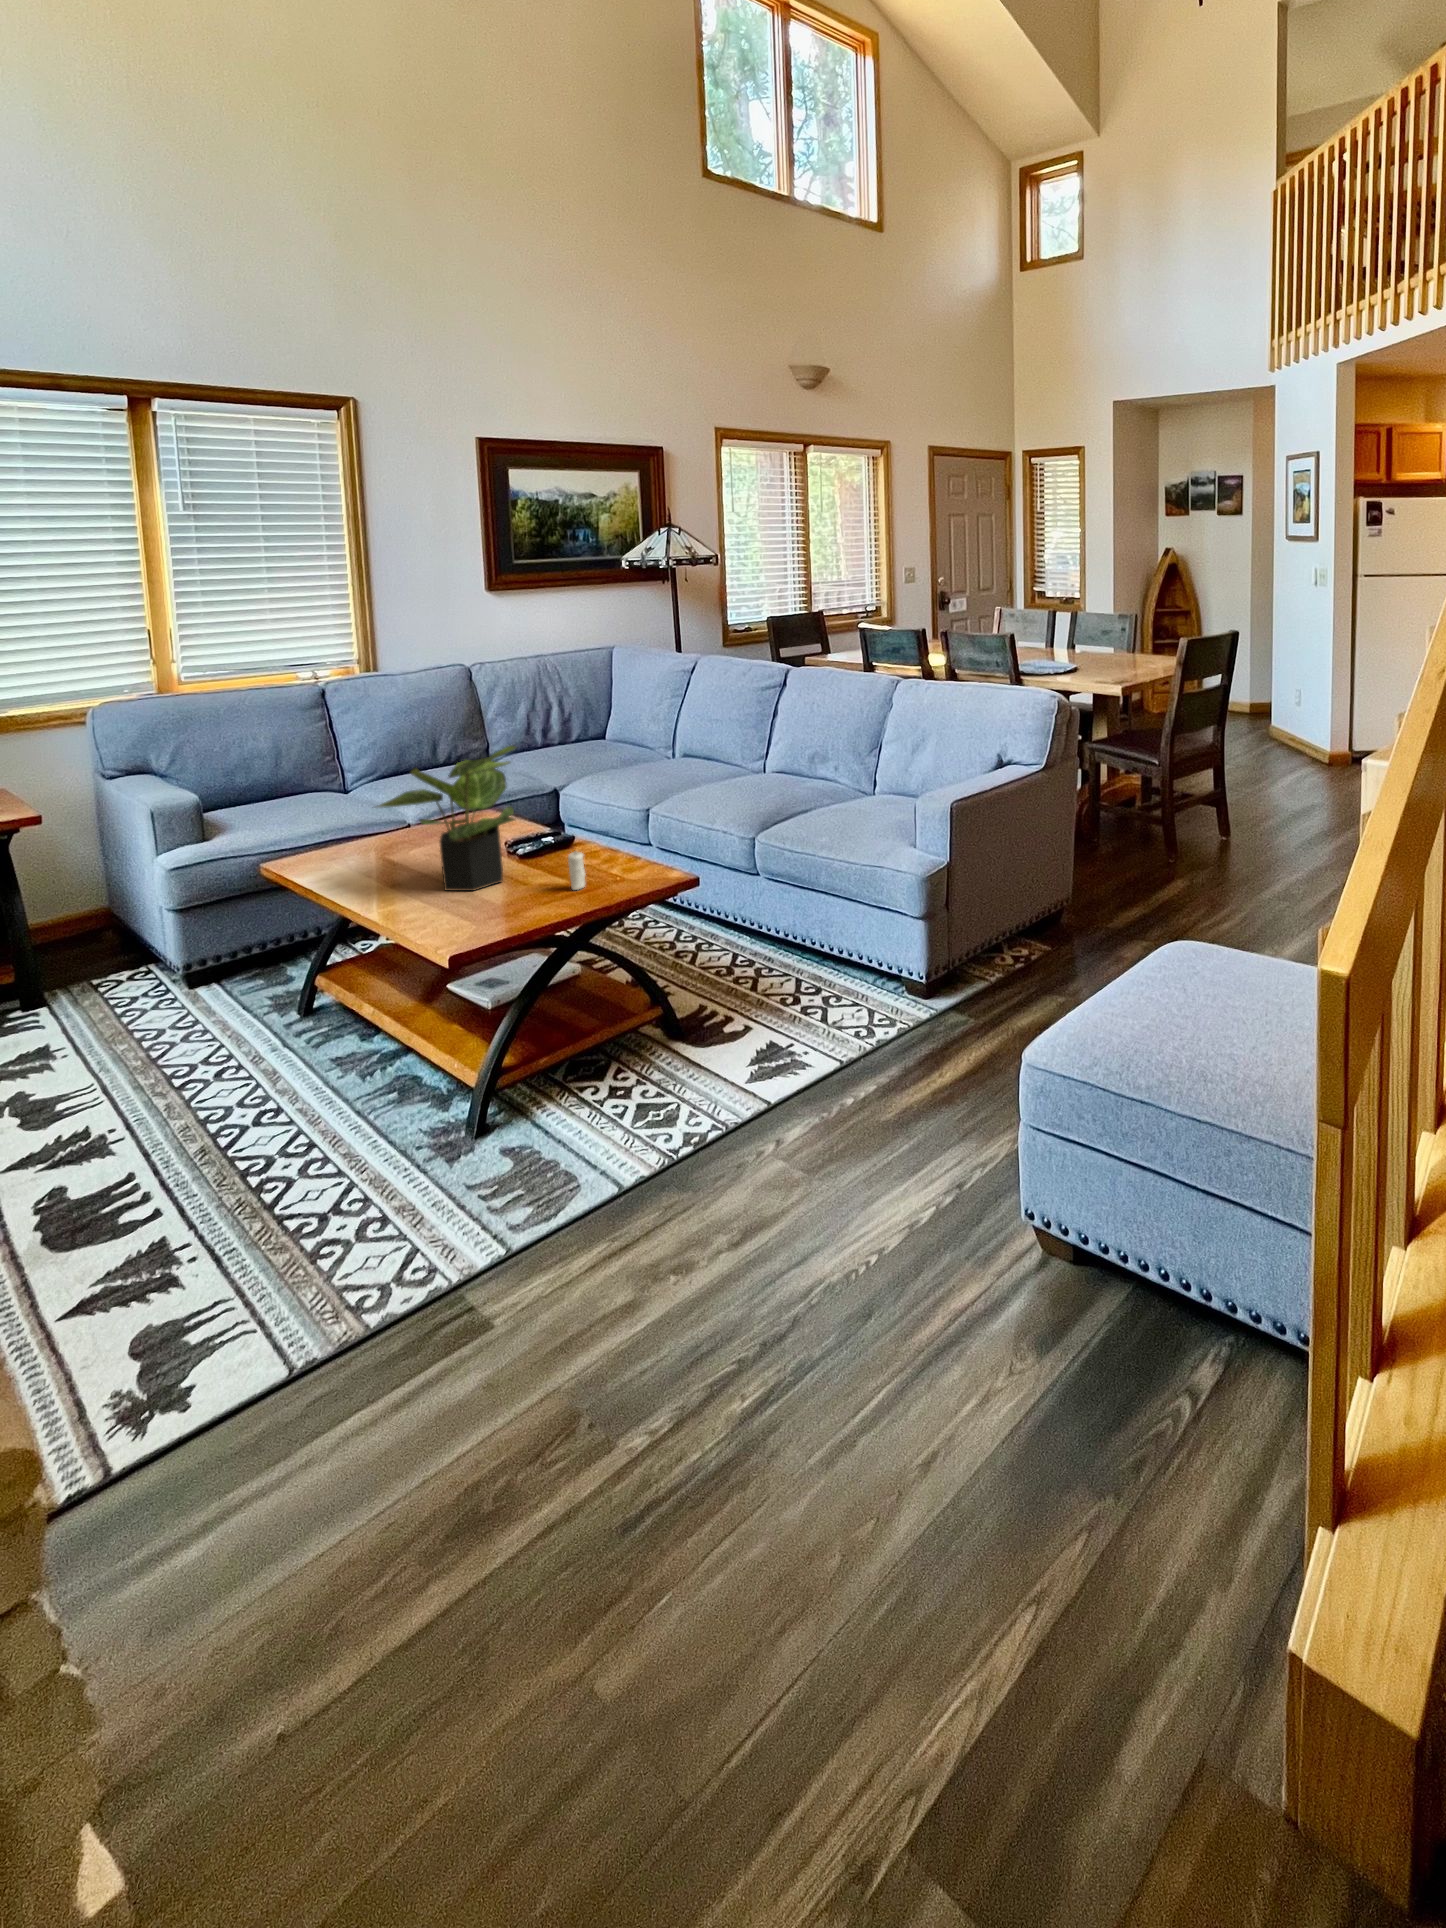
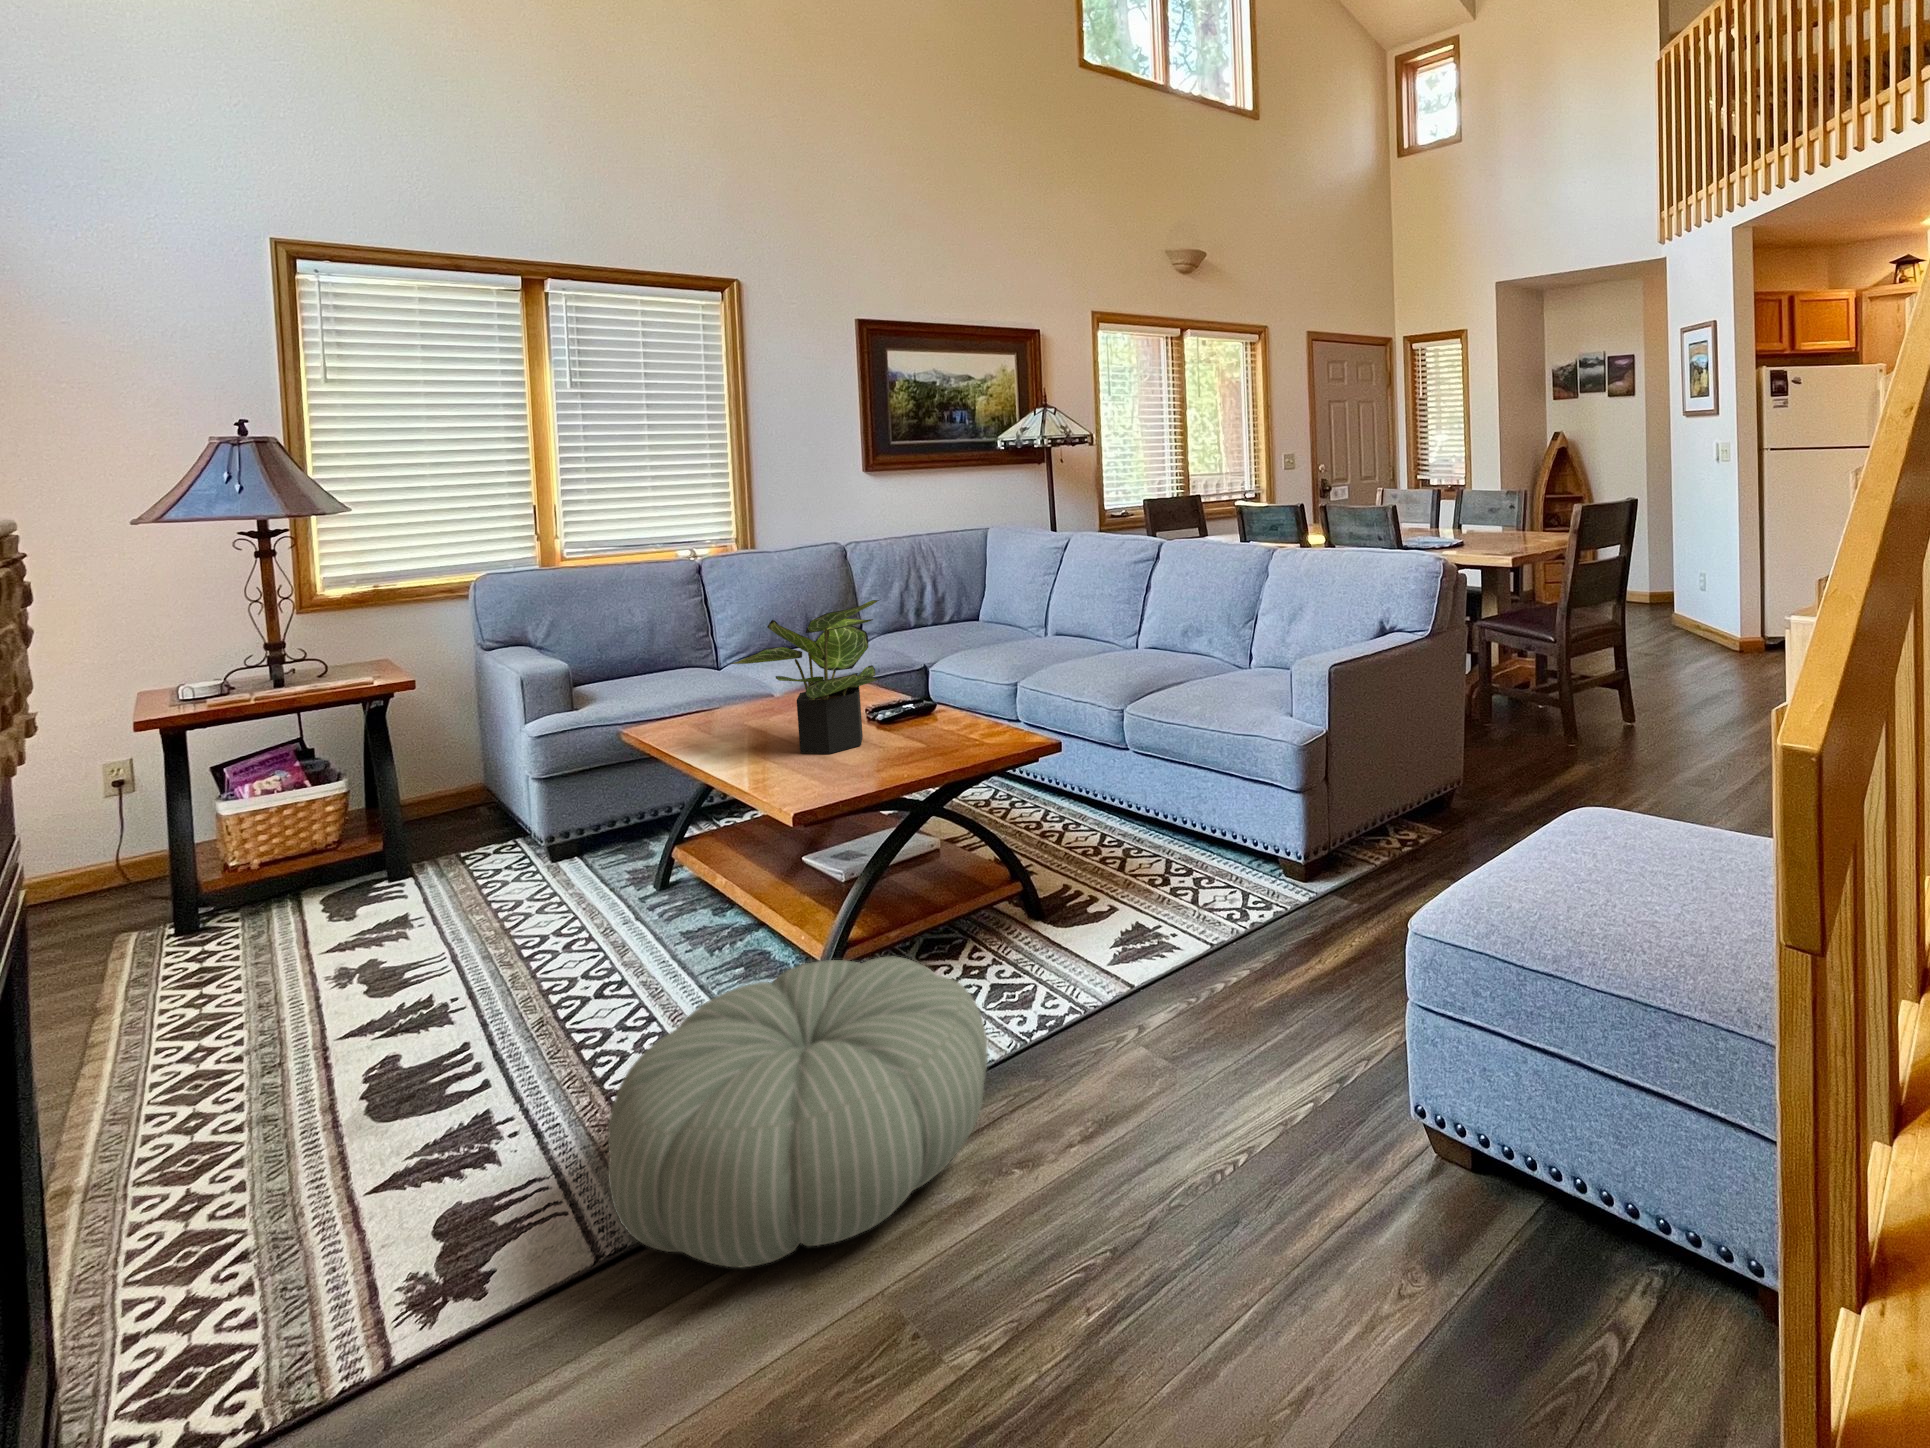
candle: present [568,852,585,890] -> none [928,706,946,753]
pouf: none [292,1087,639,1372] -> present [608,956,988,1268]

